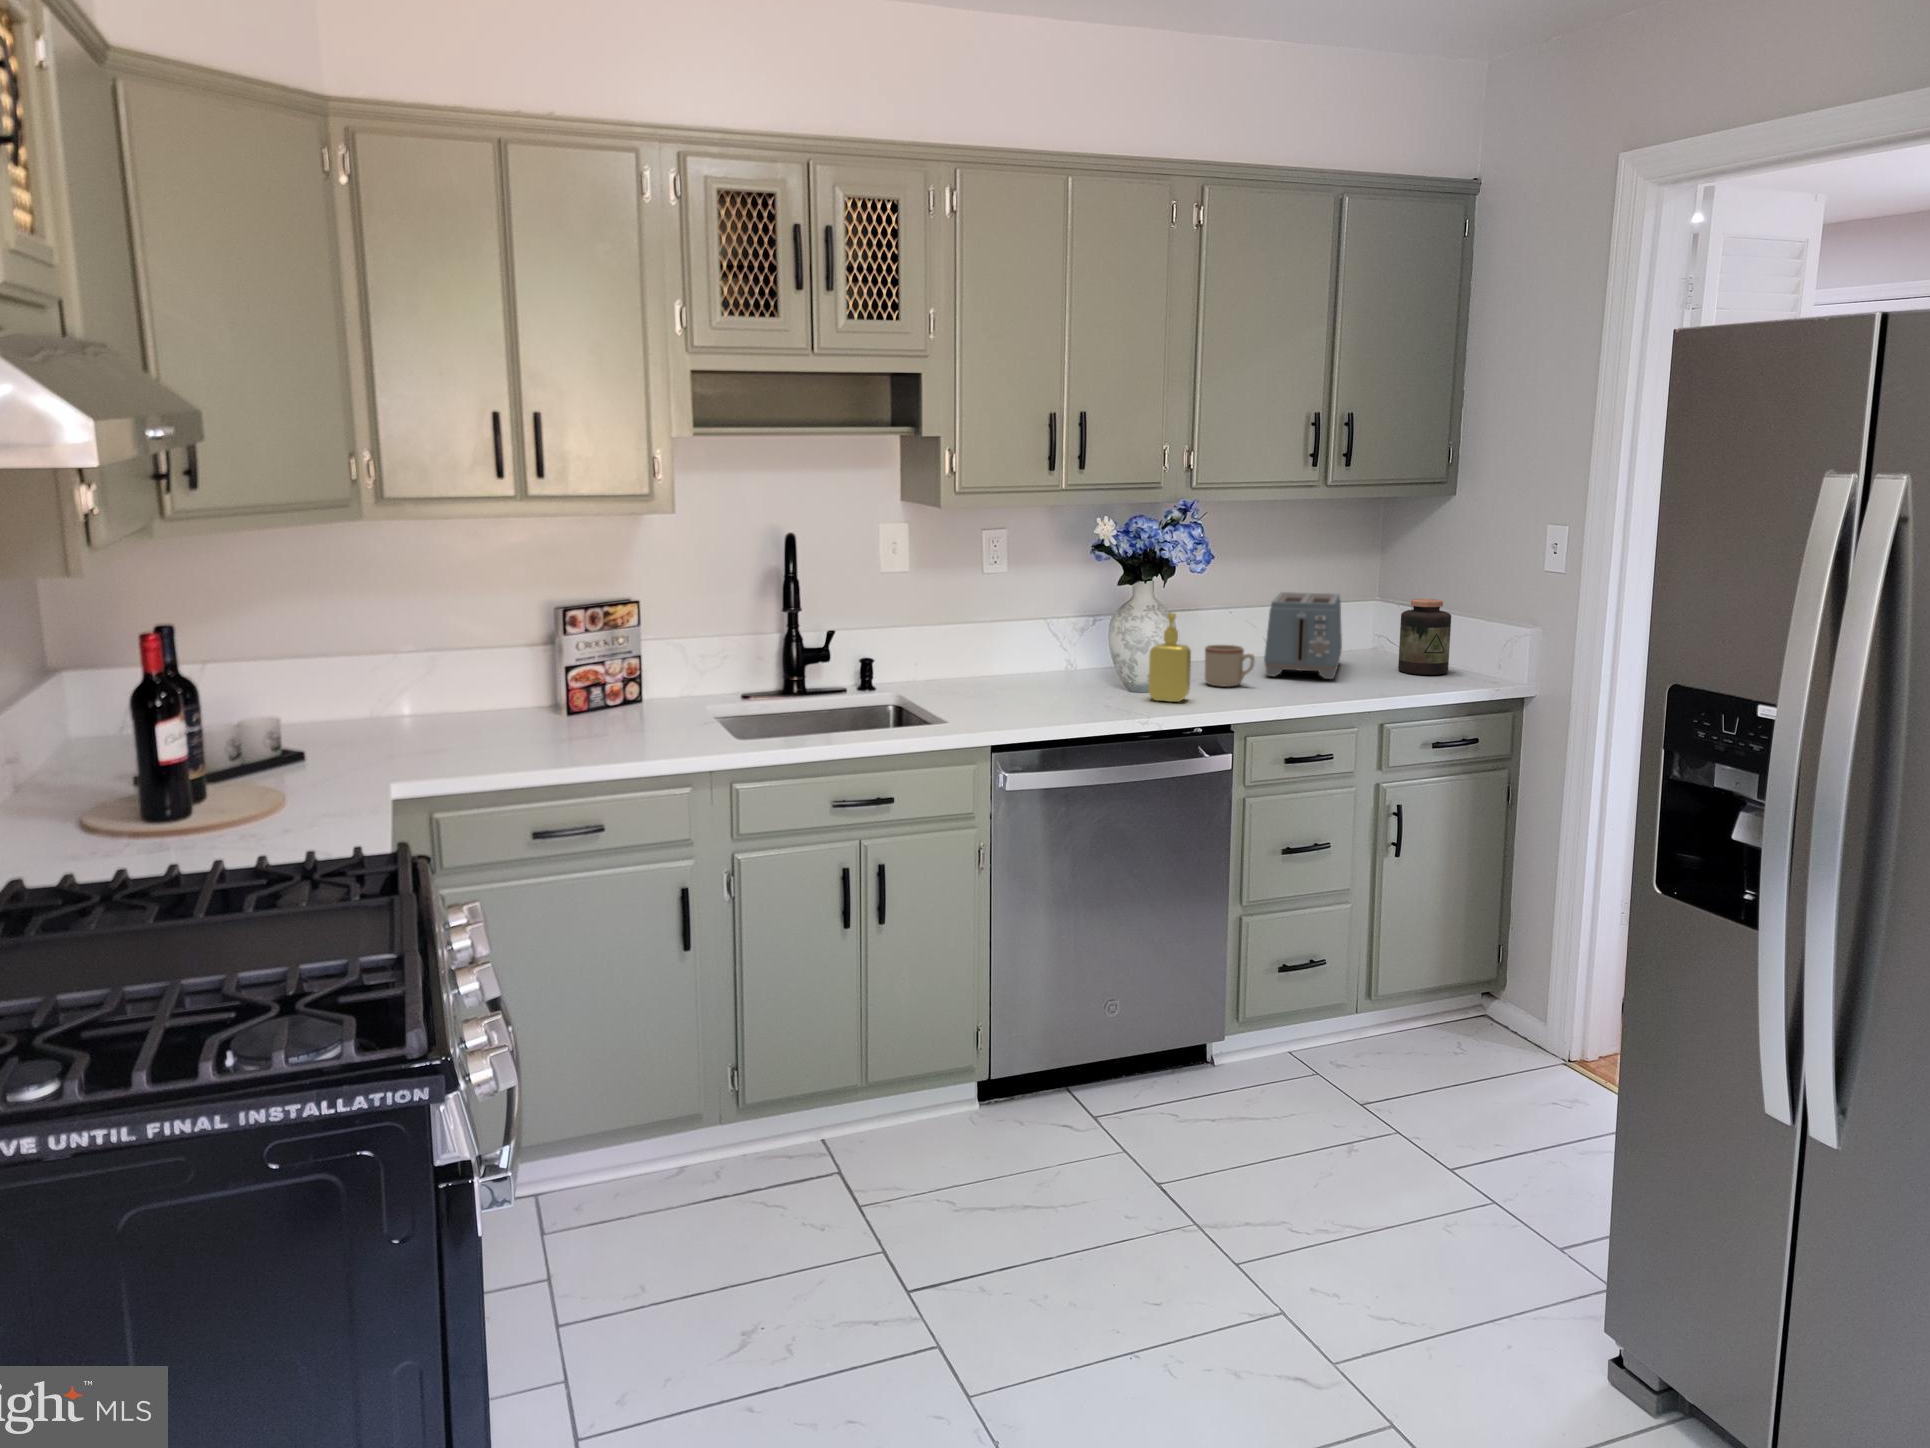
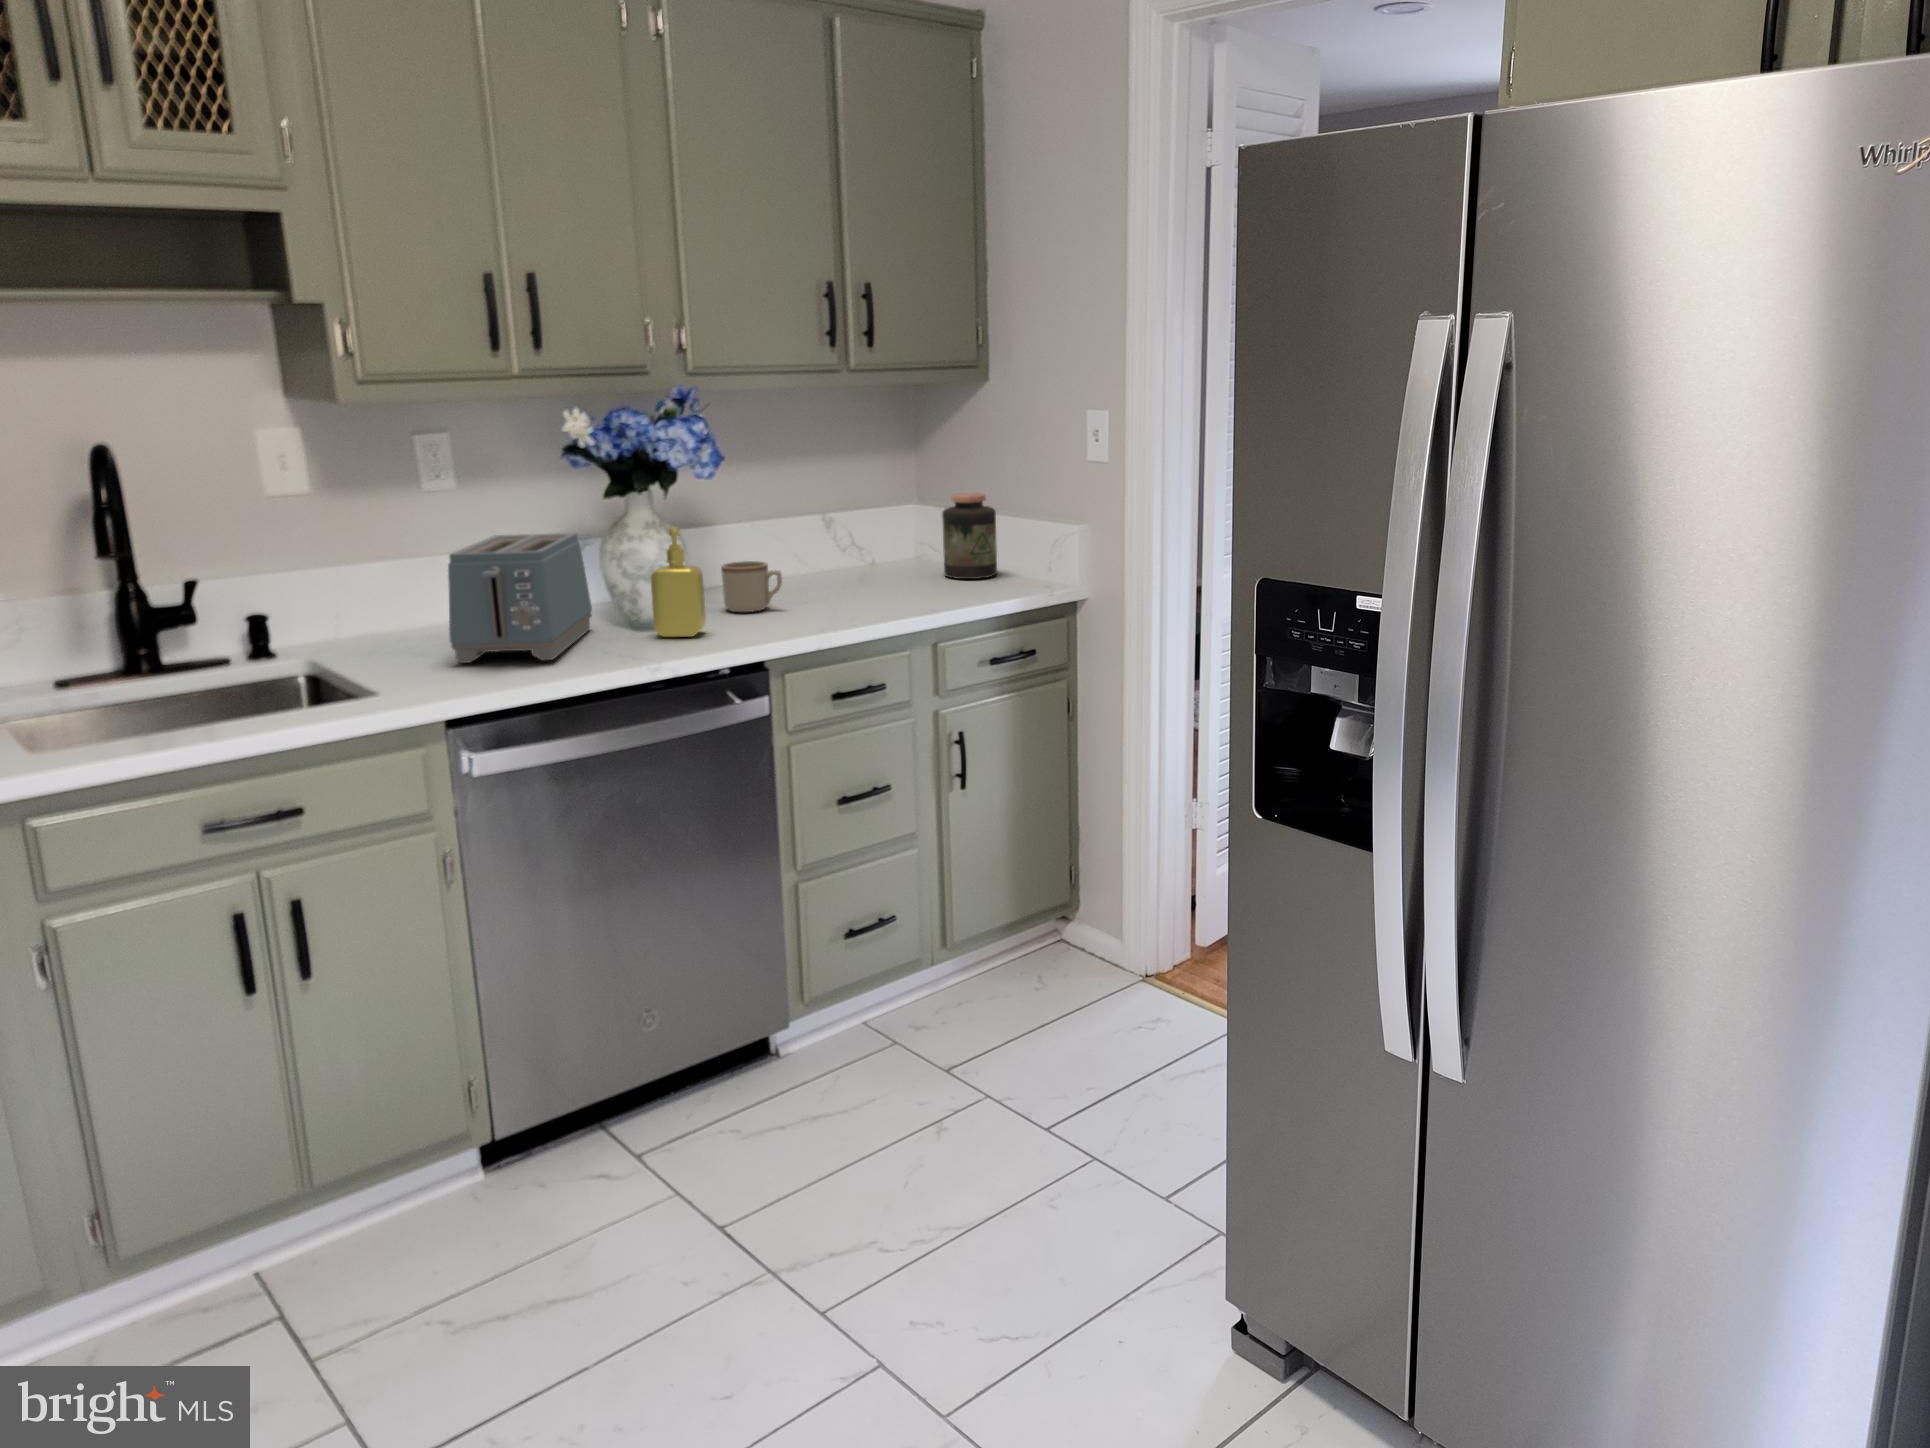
toaster: present [1264,592,1342,679] -> present [448,533,592,663]

